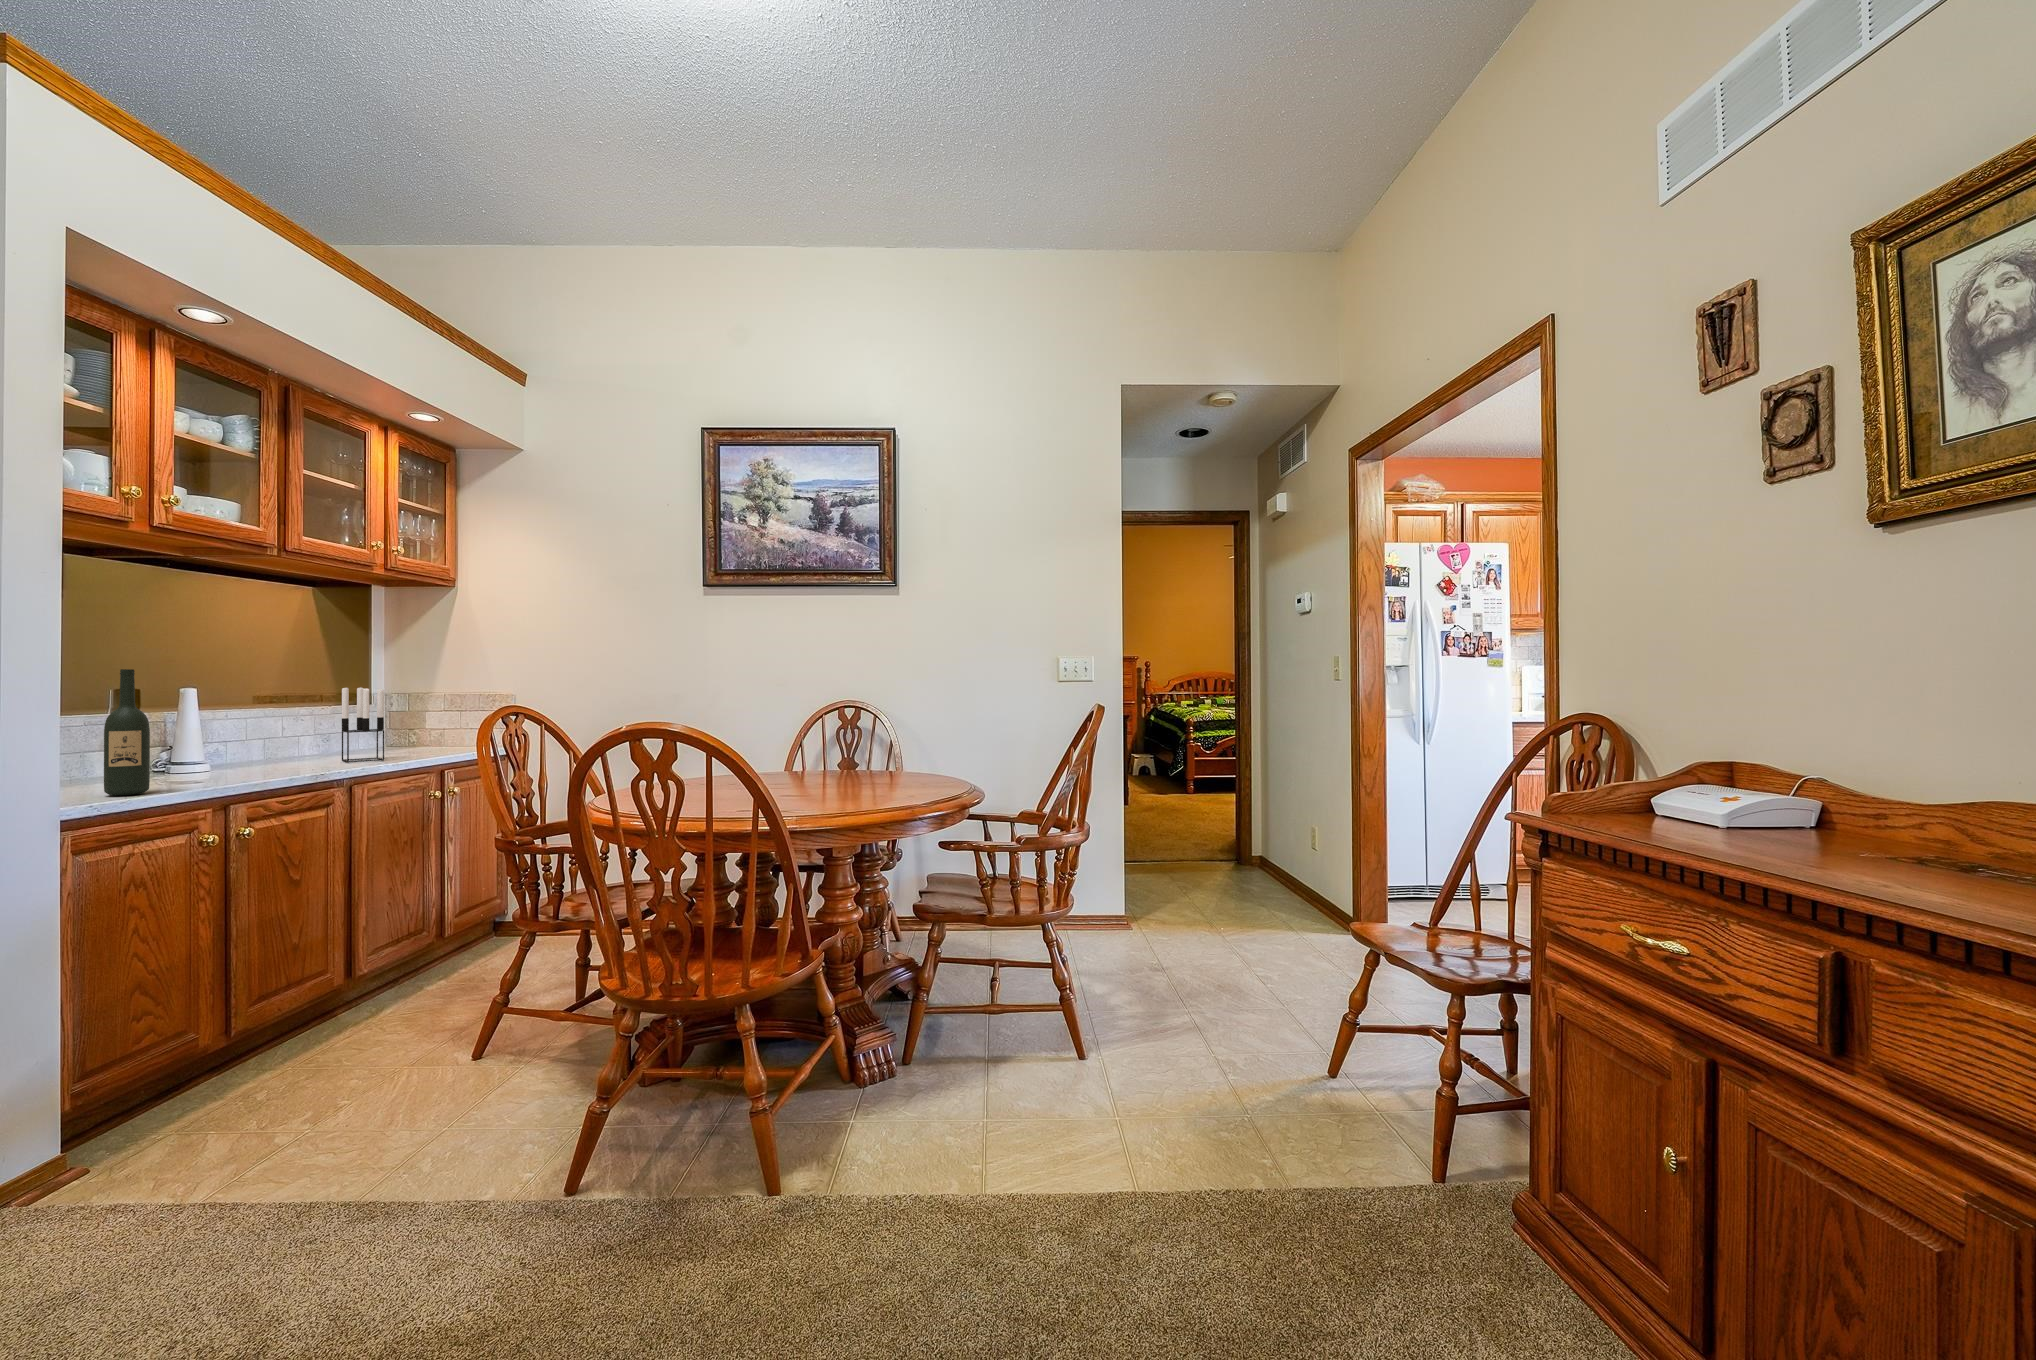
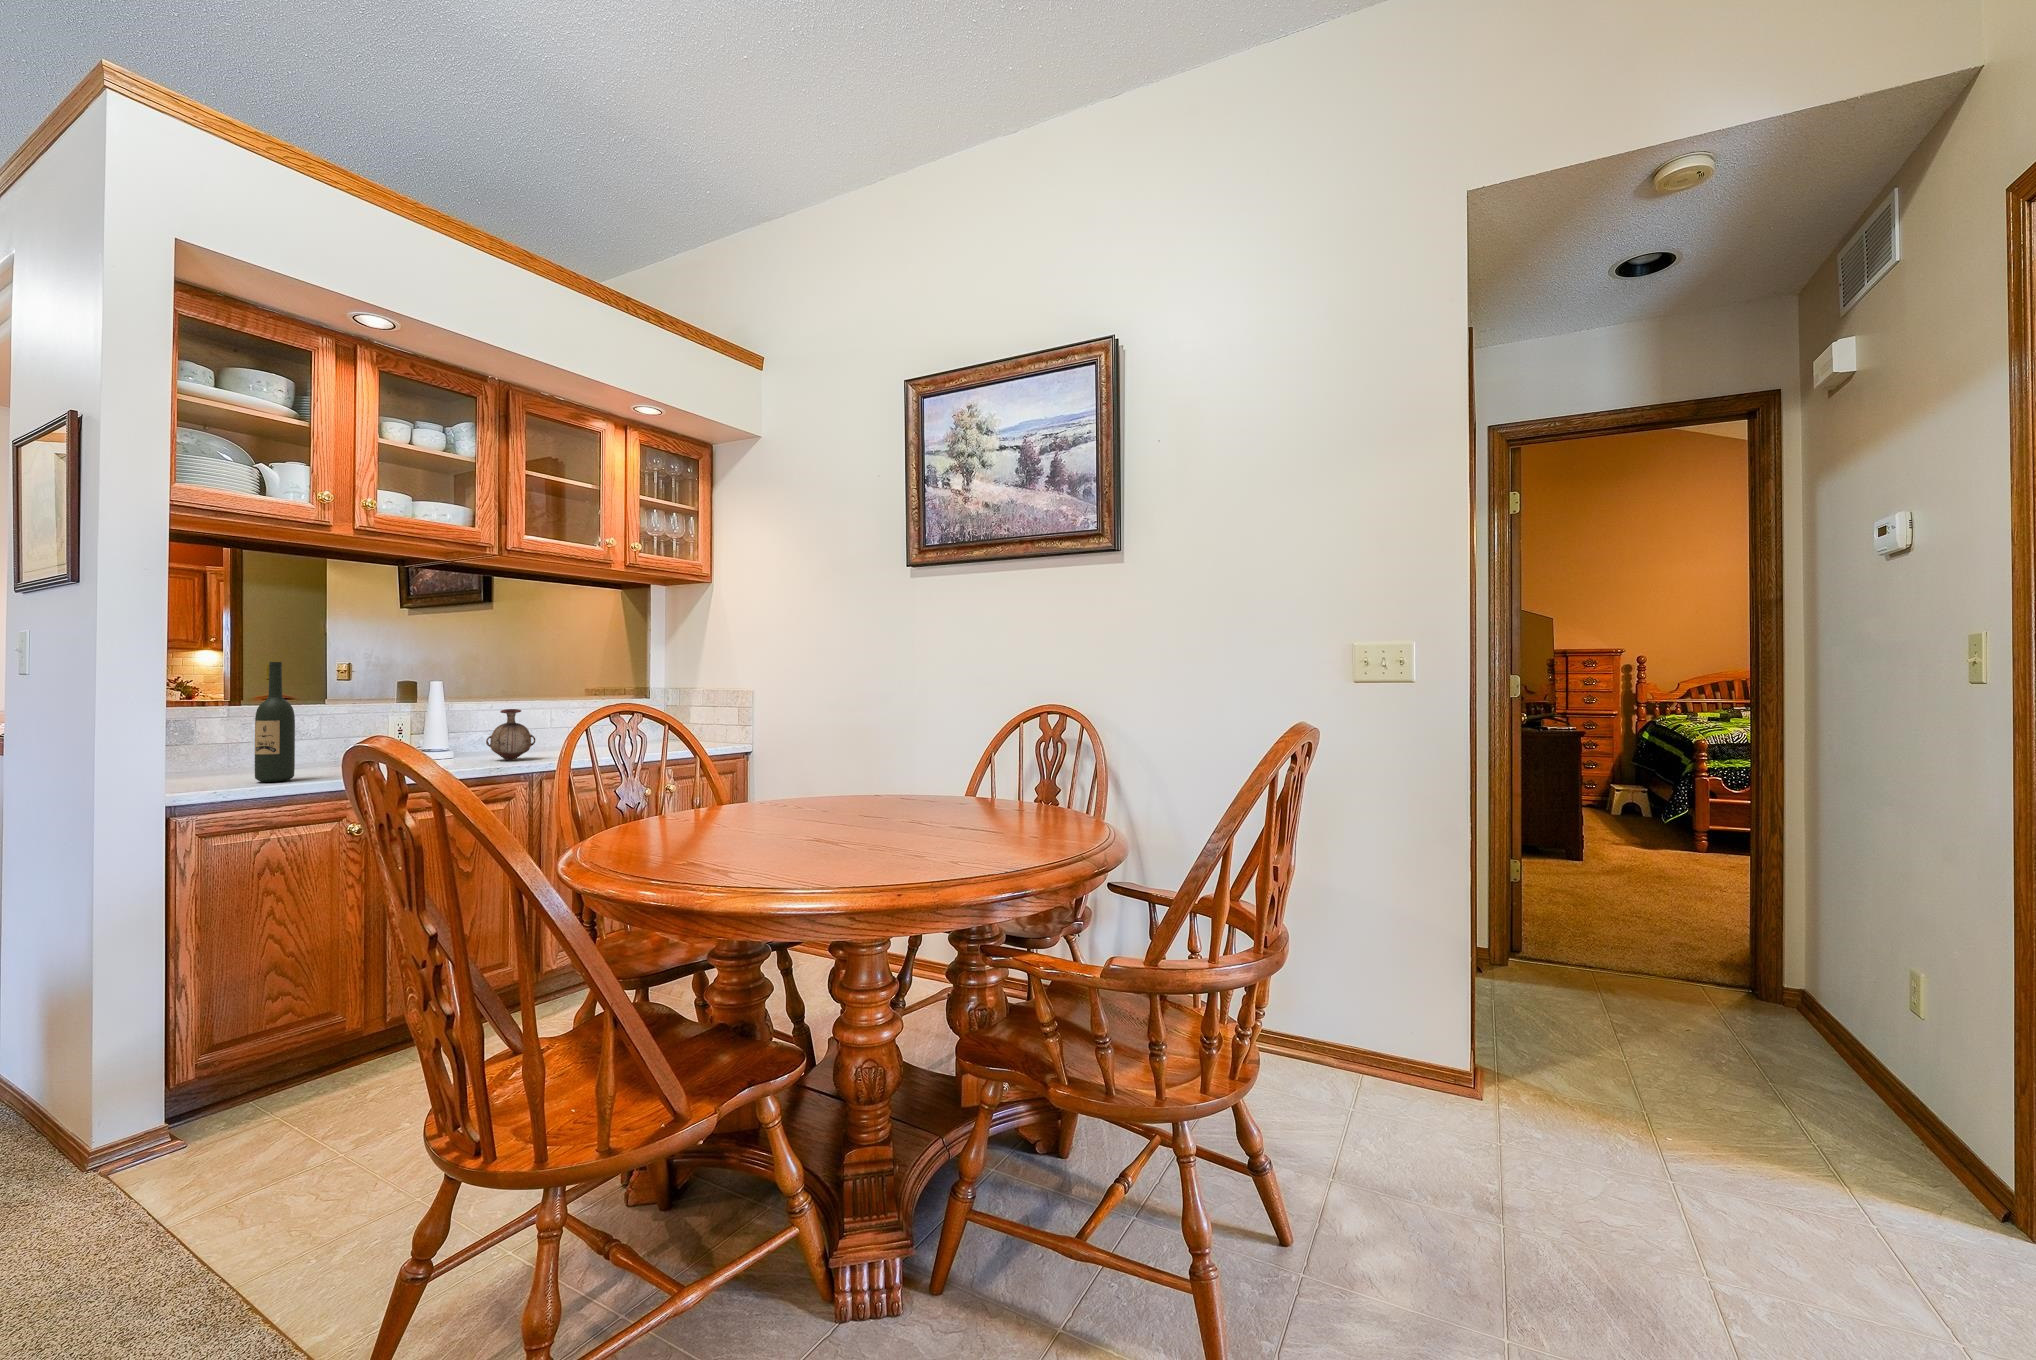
candle holder: present [342,688,384,762] -> none [554,680,592,755]
vase: none [291,716,343,768] -> present [486,709,535,760]

